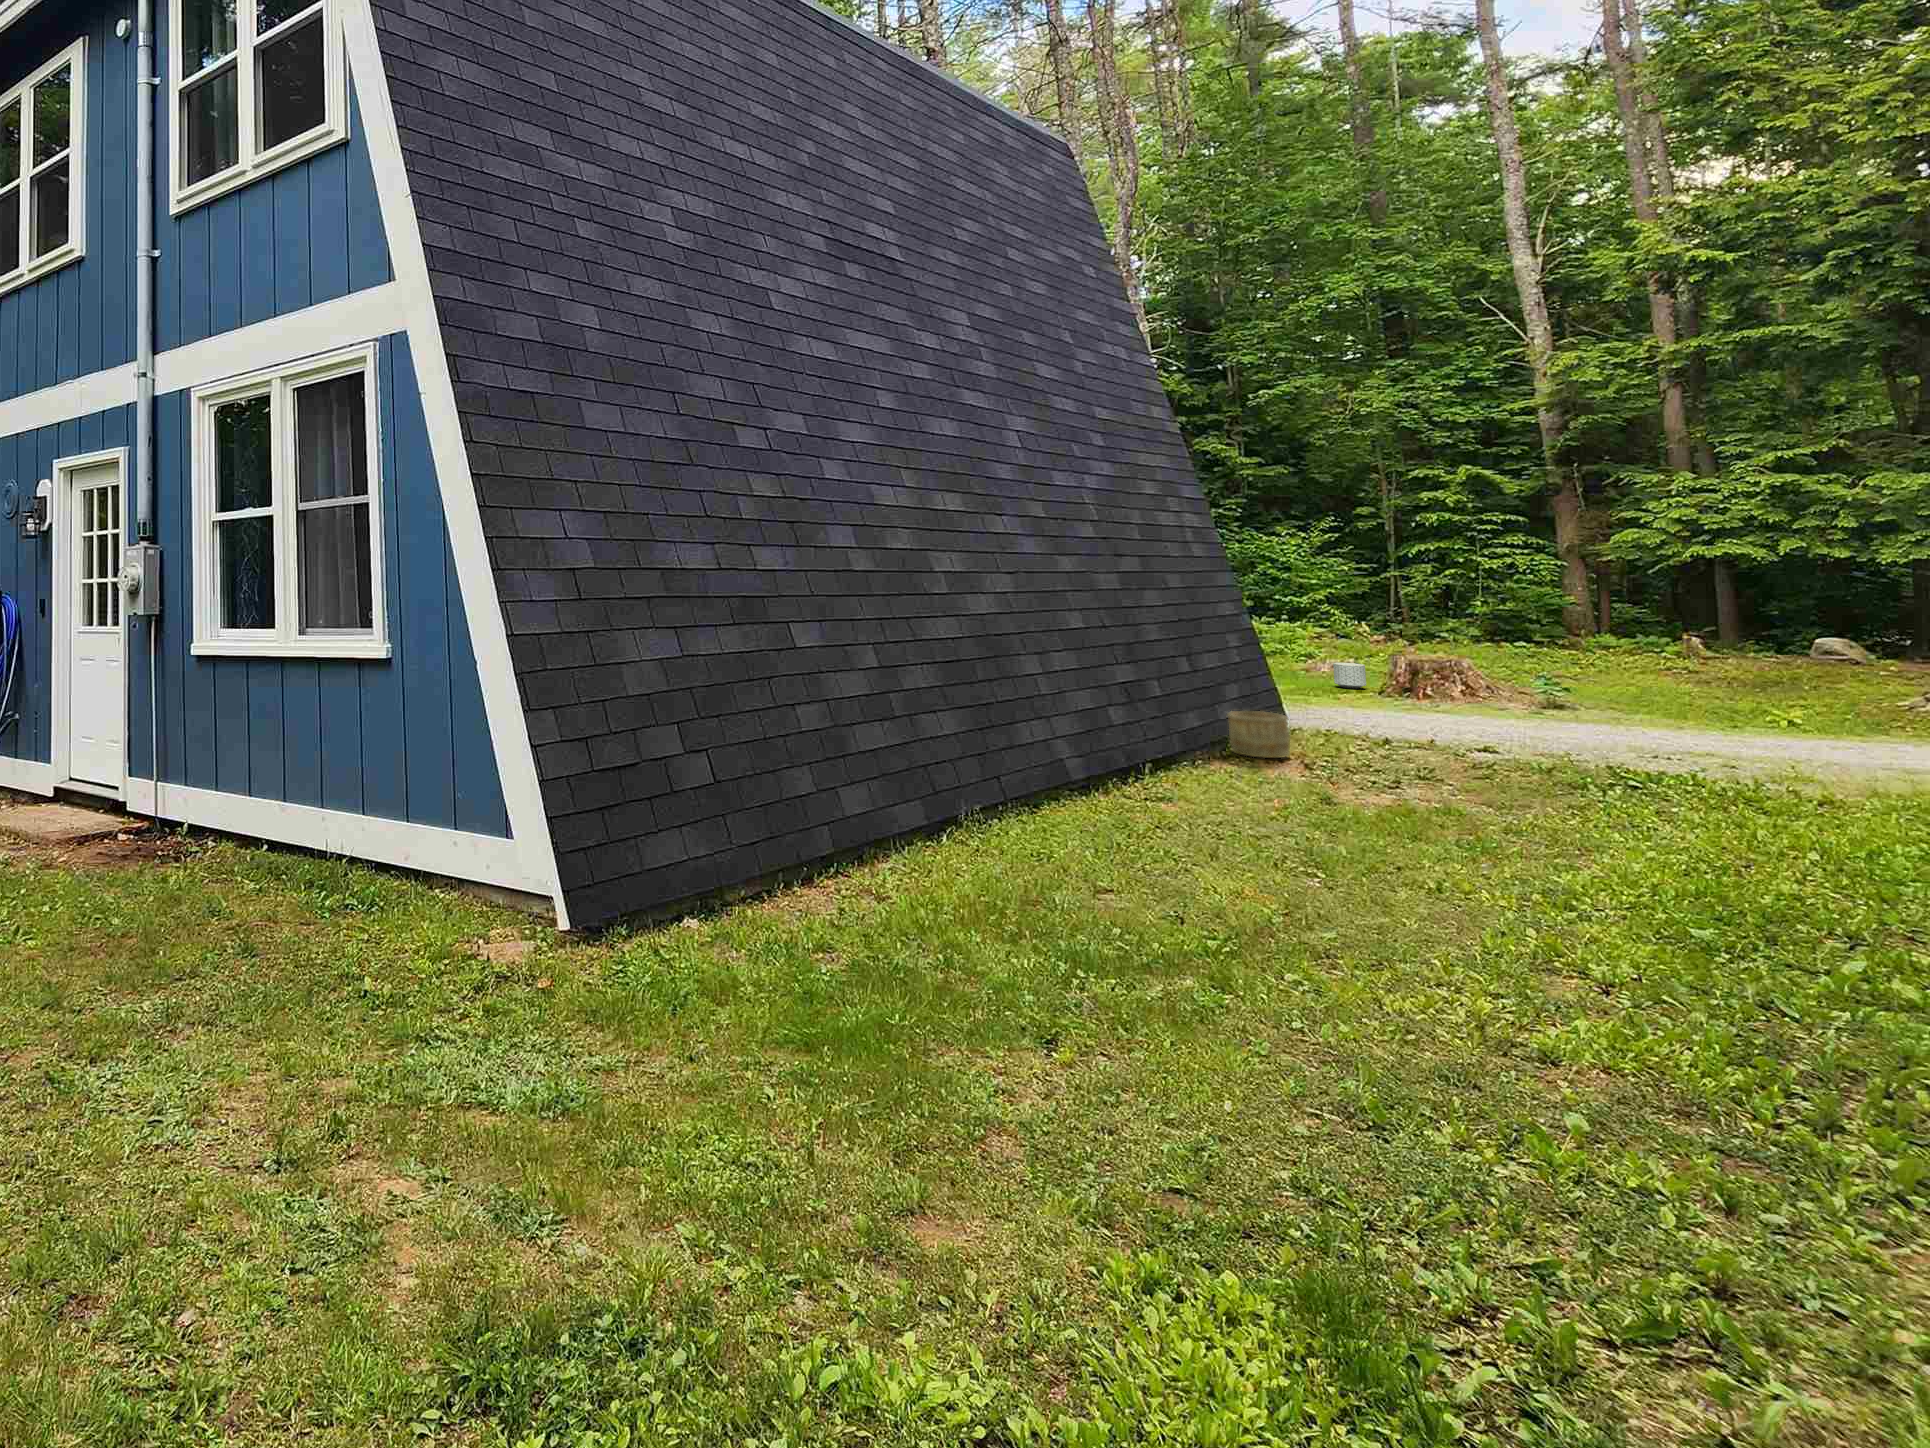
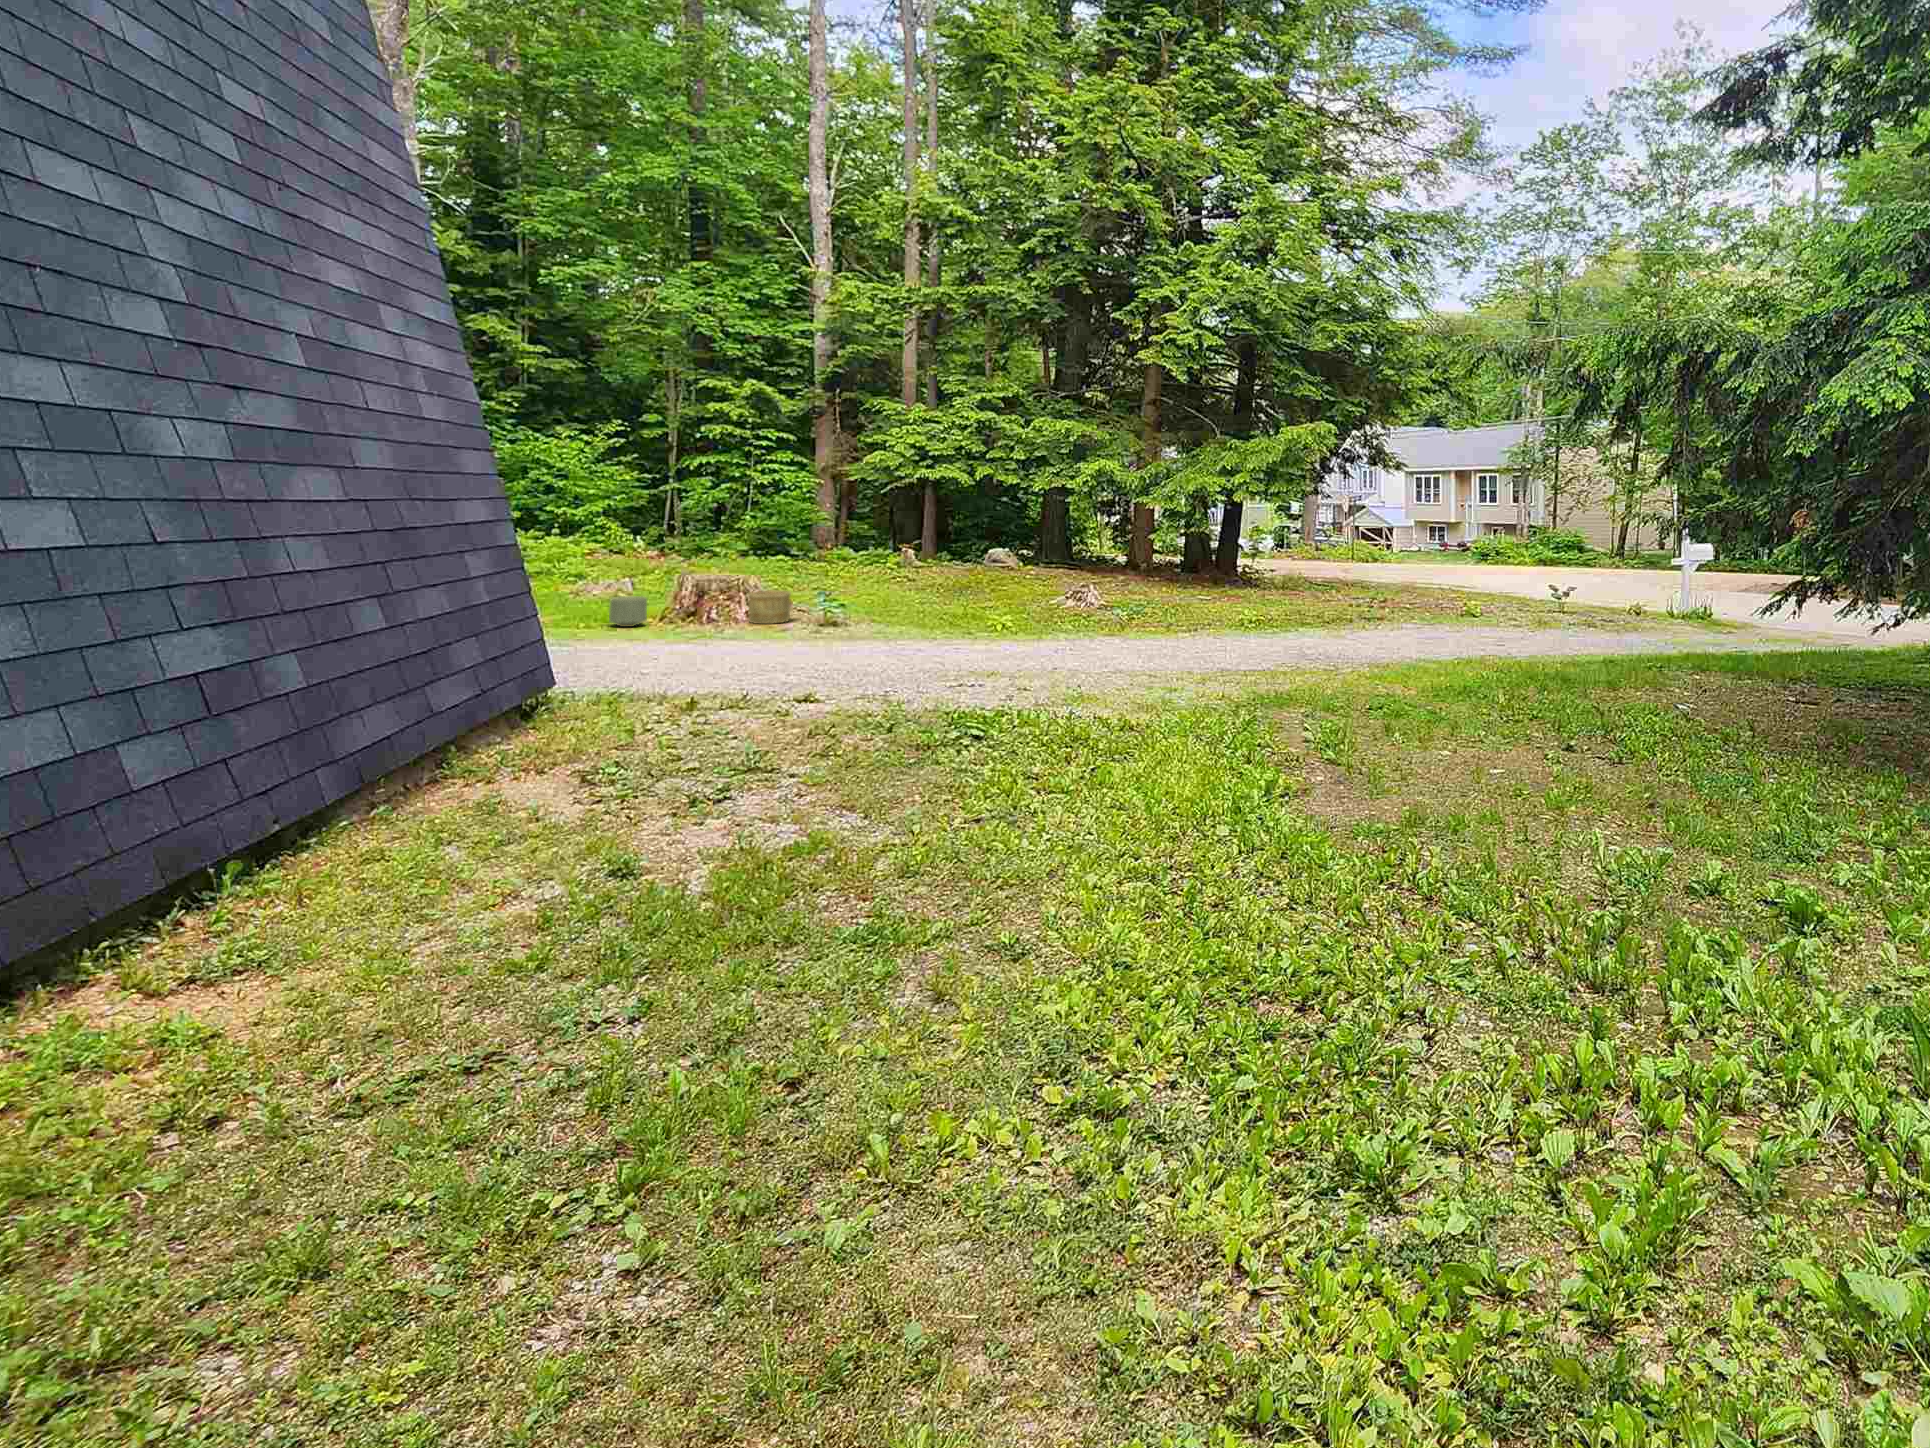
wooden bucket: present [1227,711,1290,758] -> present [748,590,791,624]

